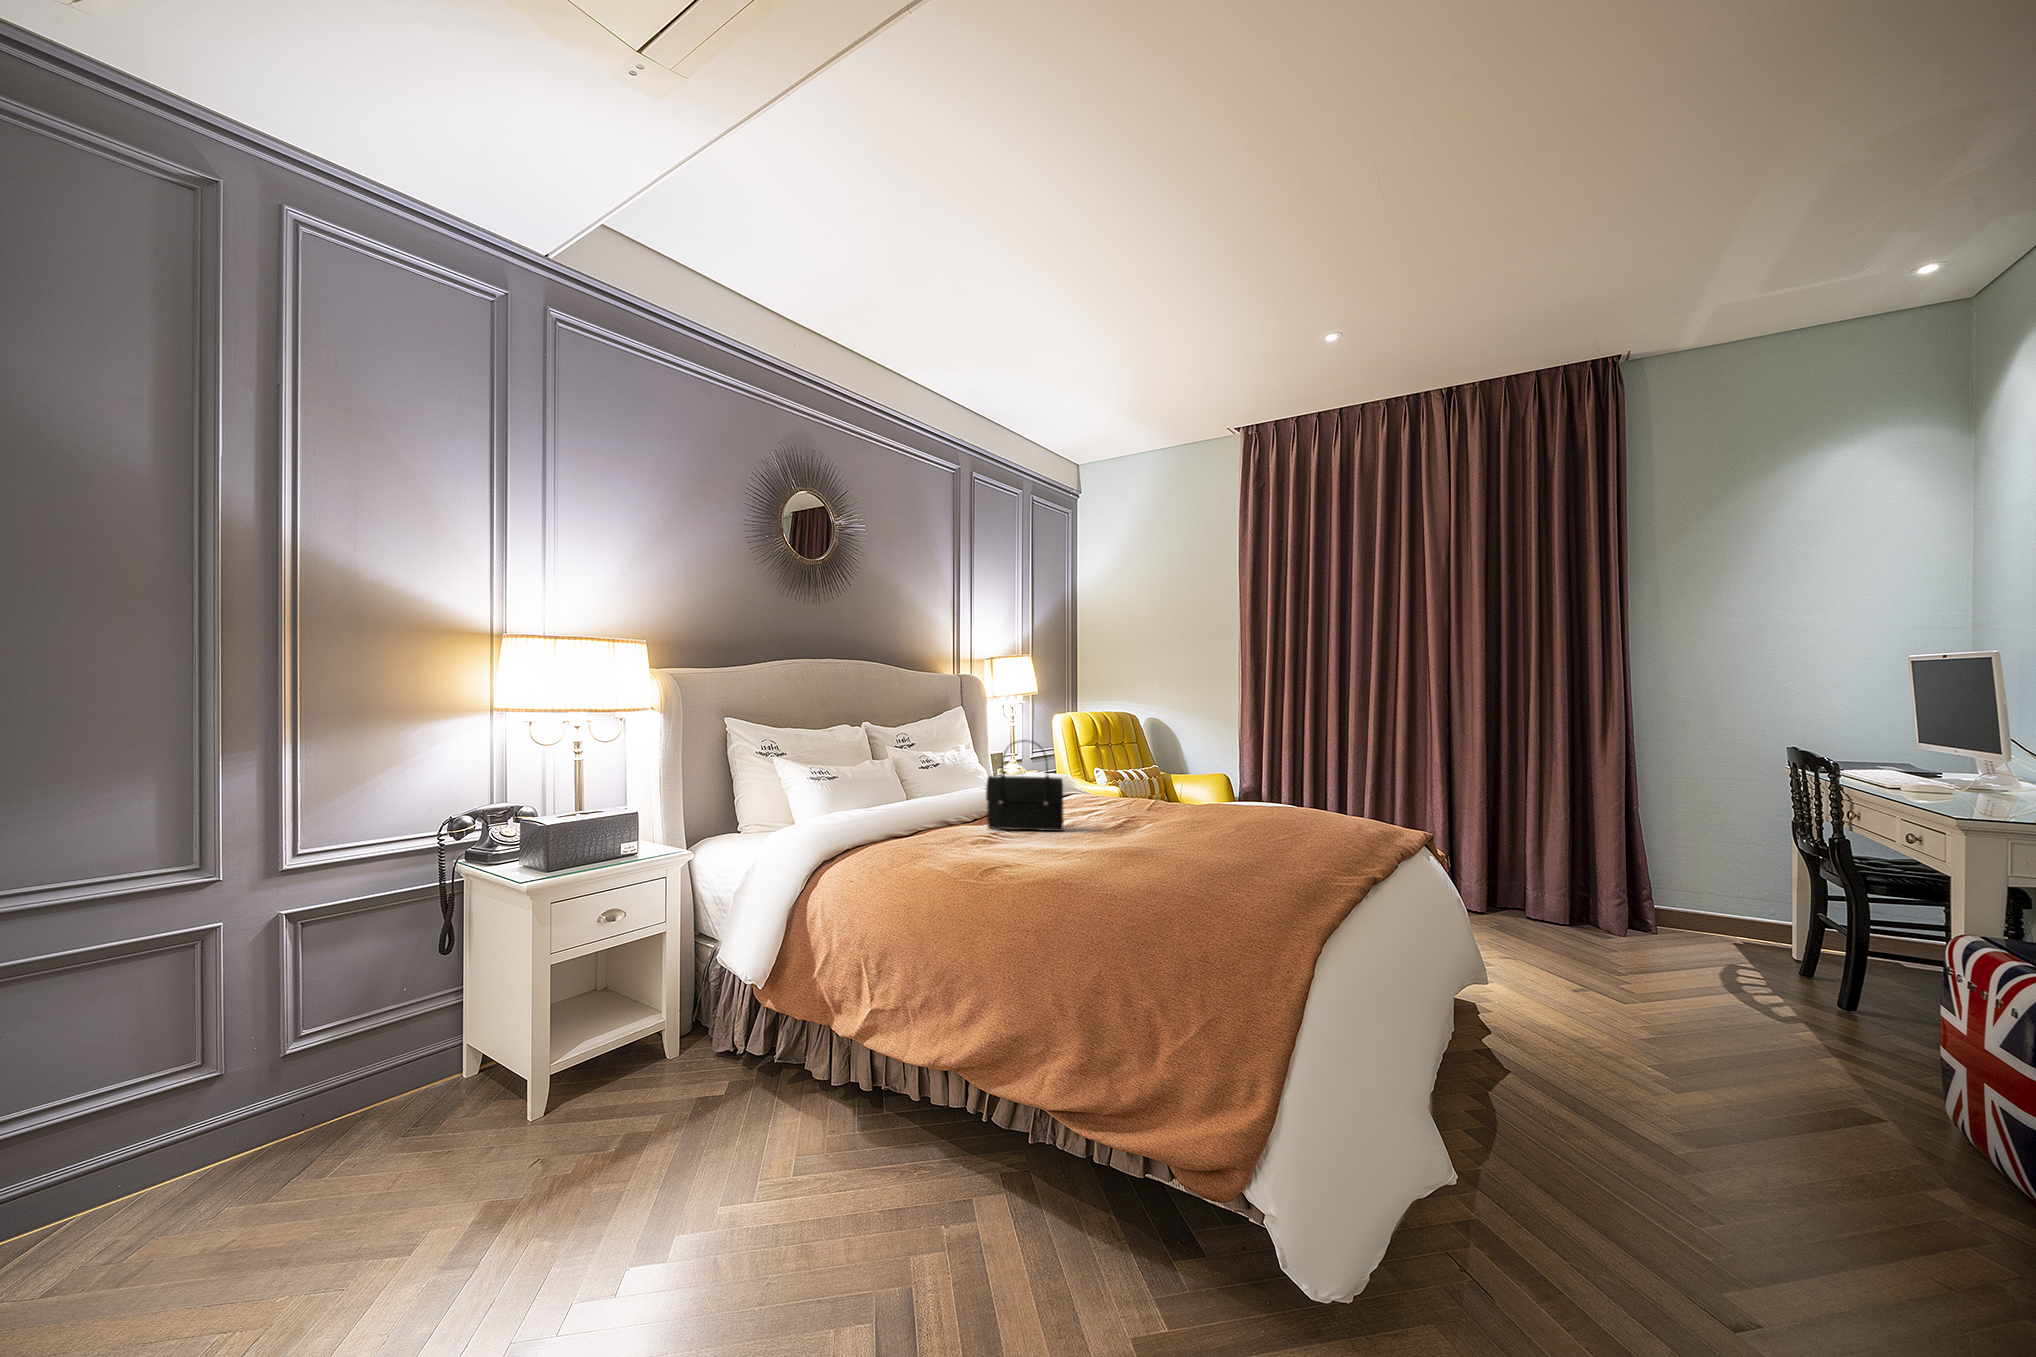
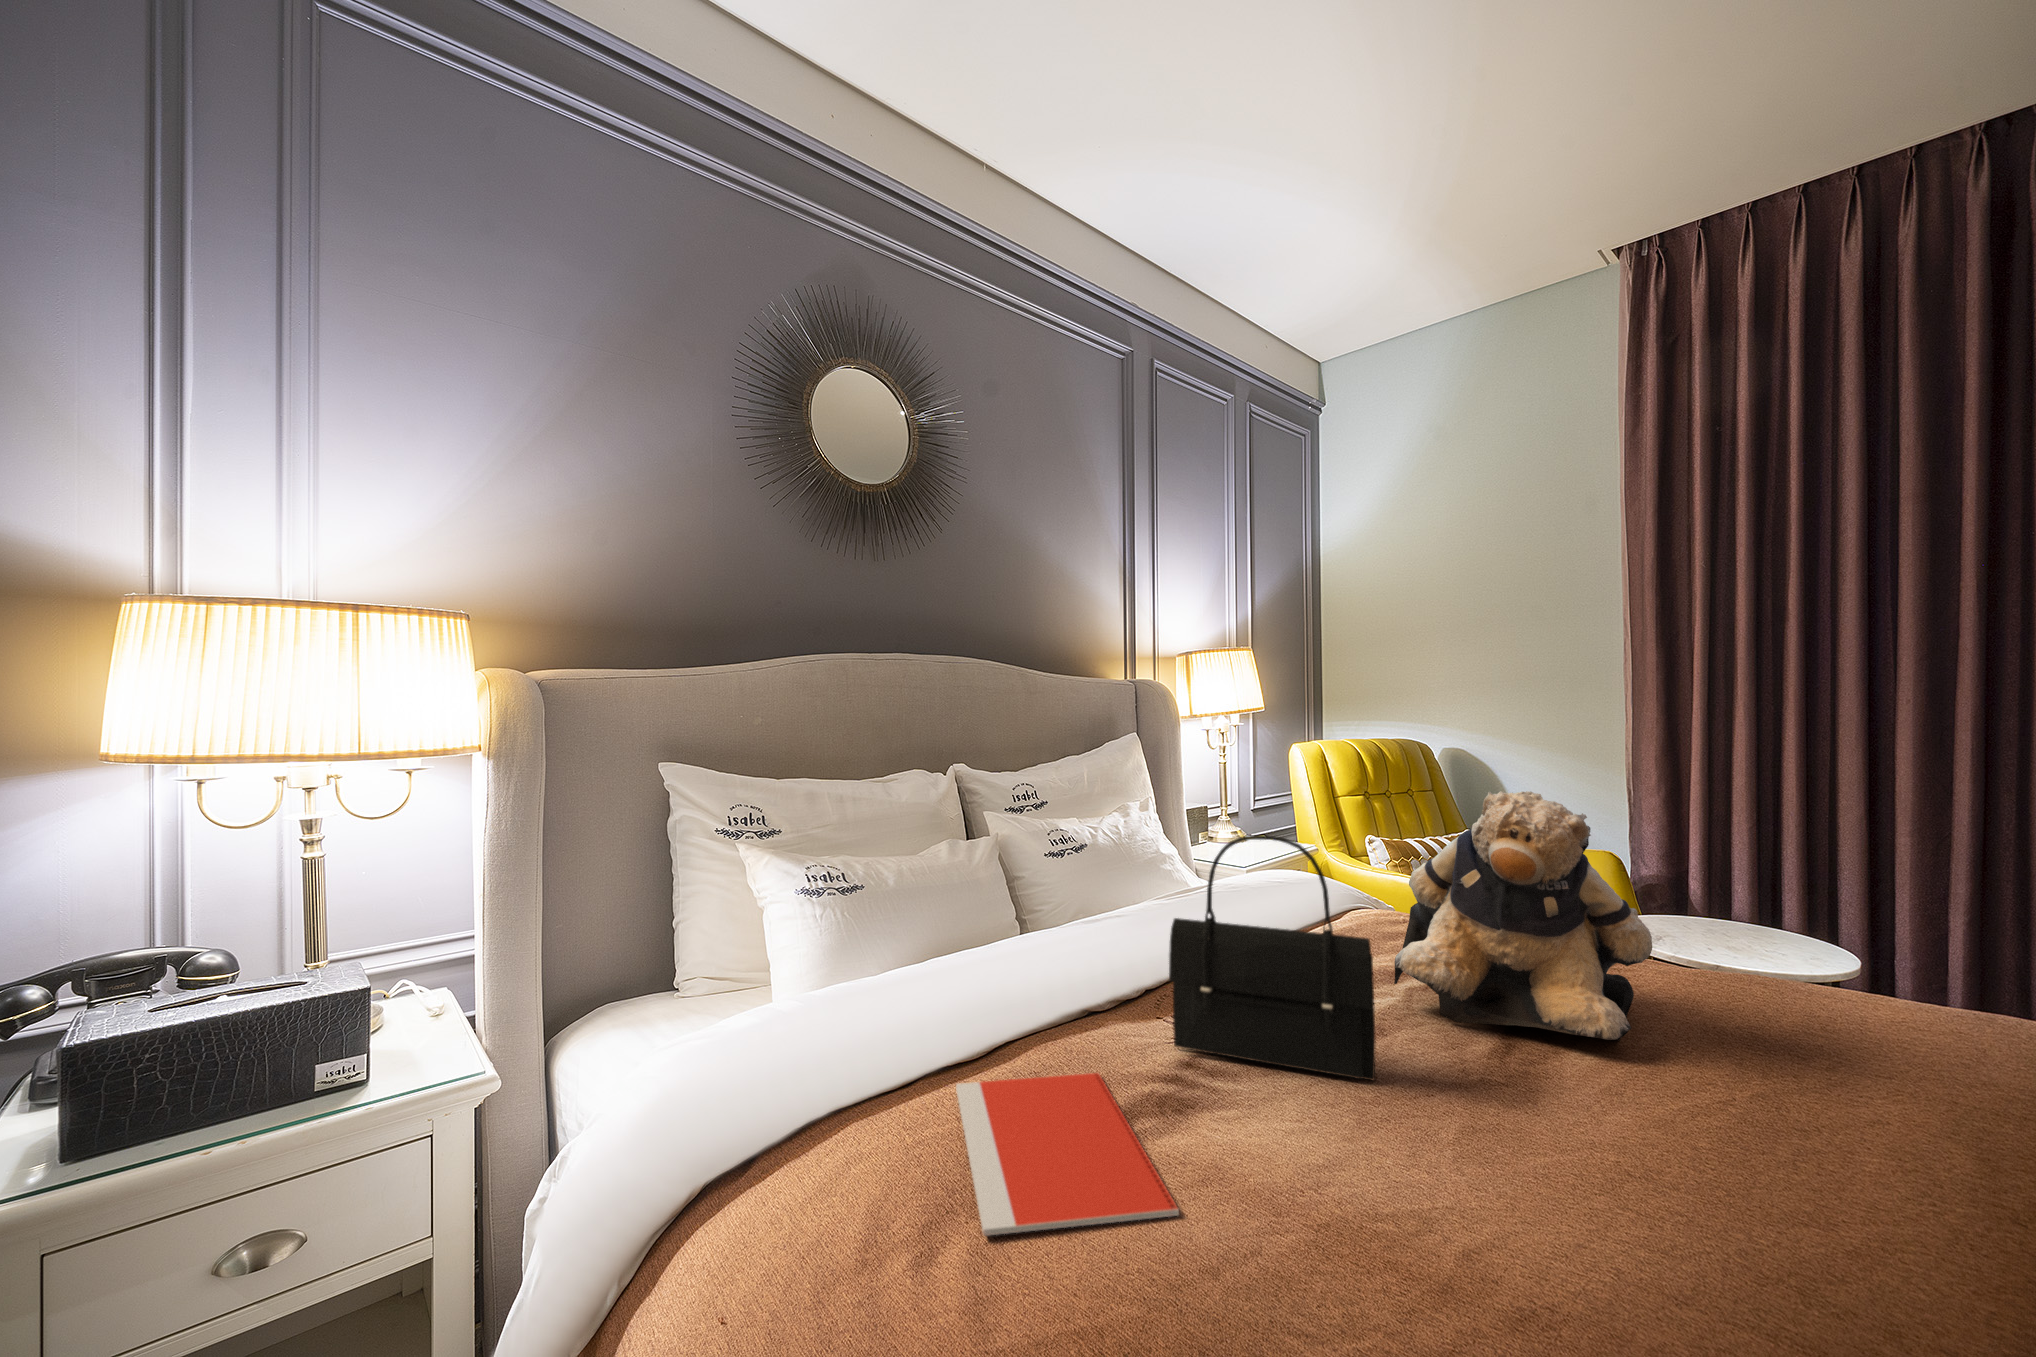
teddy bear: none [1077,723,1169,819] -> present [1394,791,1652,1041]
notebook: none [903,835,991,860] -> present [956,1073,1179,1236]

